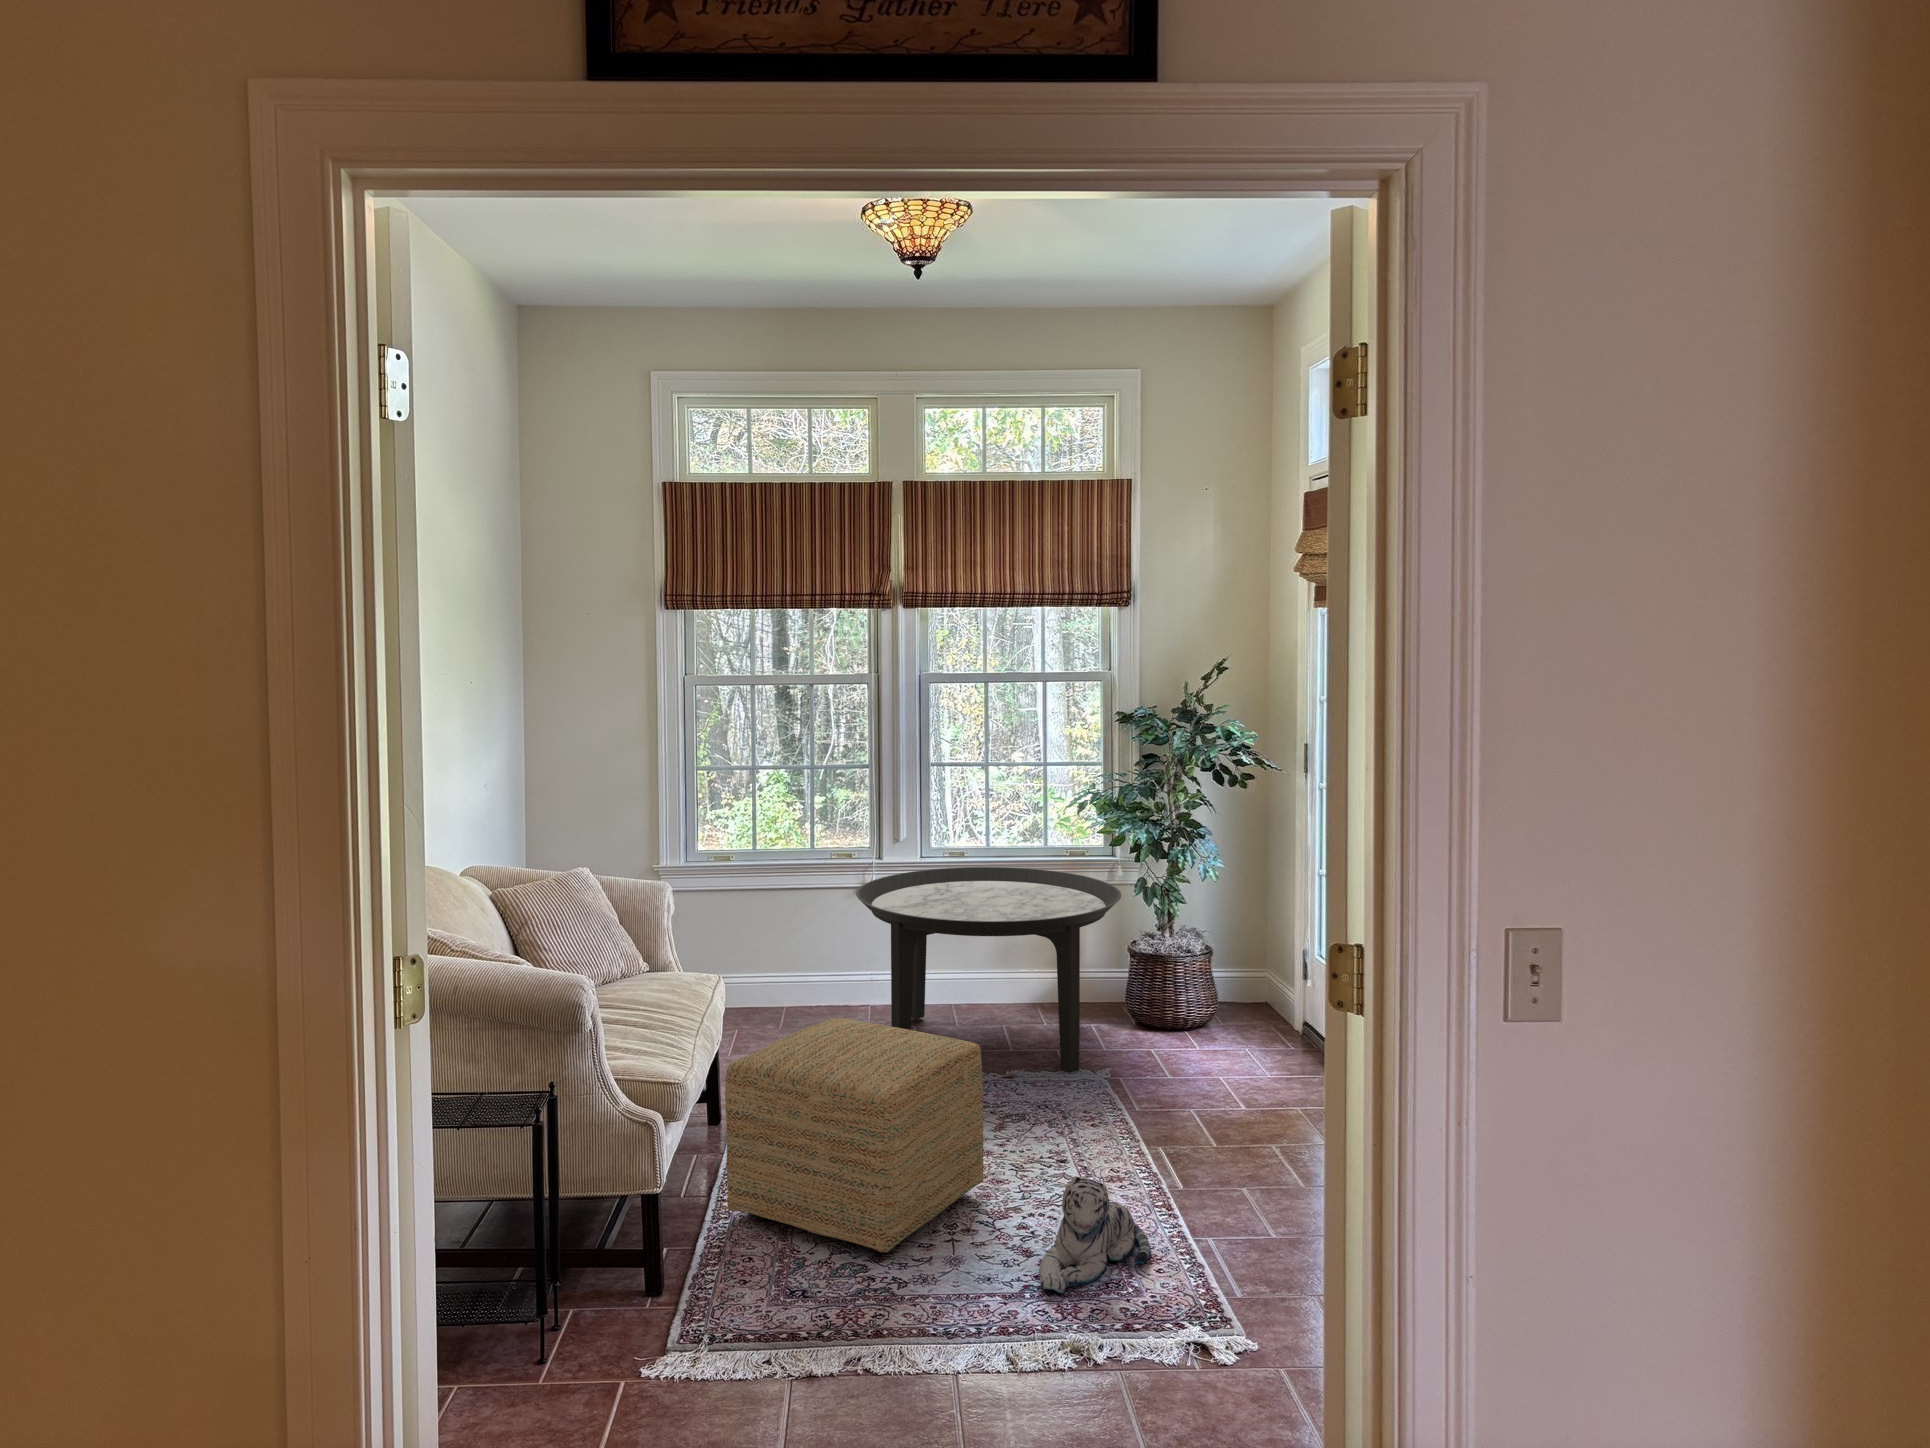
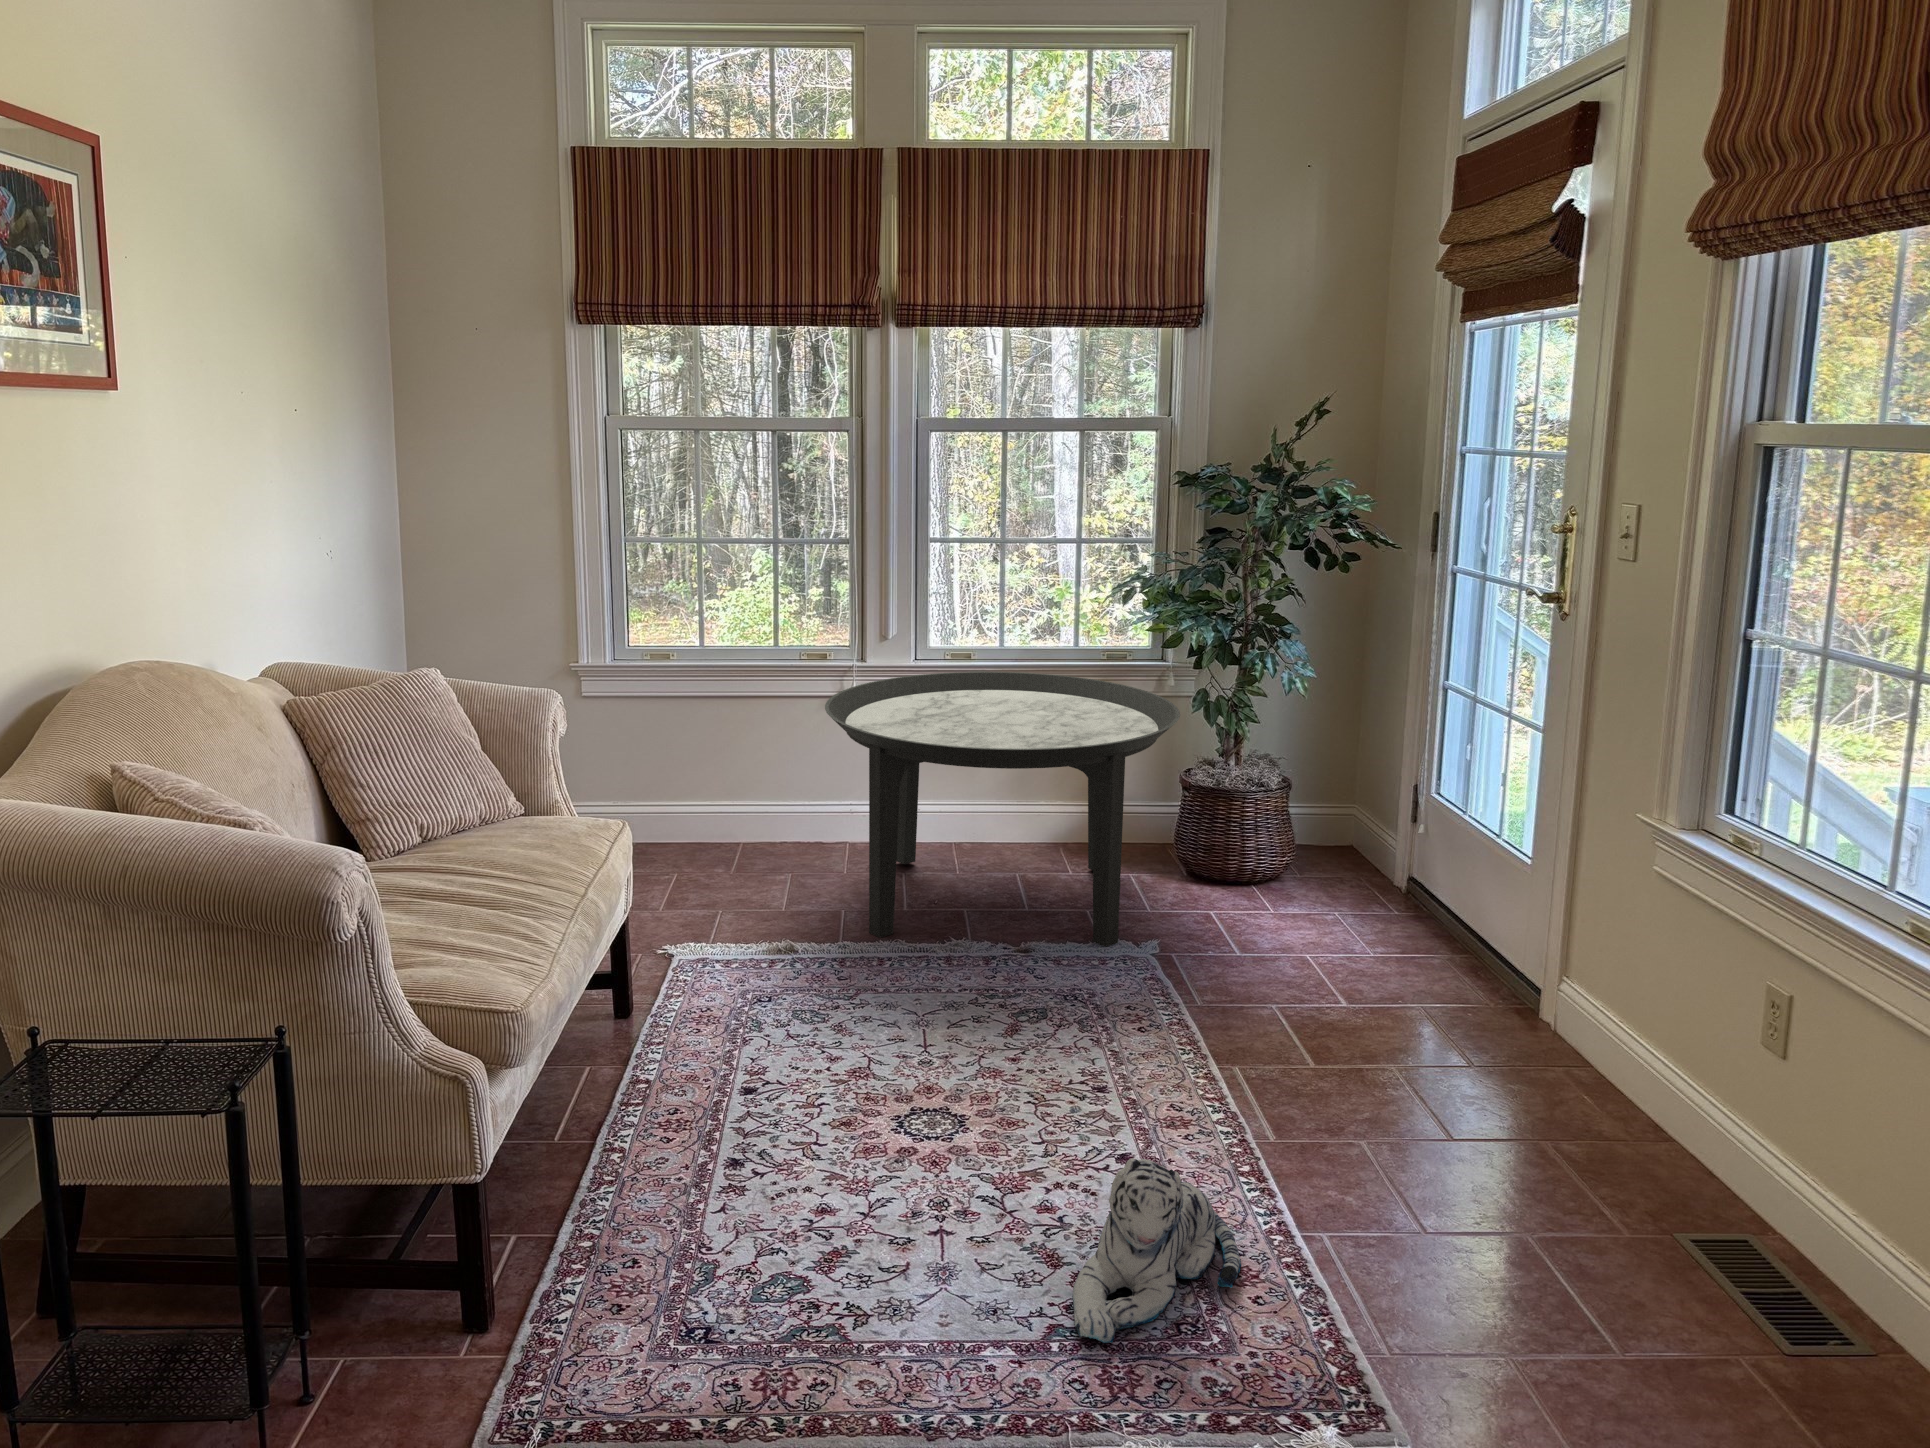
ottoman: present [725,1018,983,1253] -> none [605,890,990,1260]

